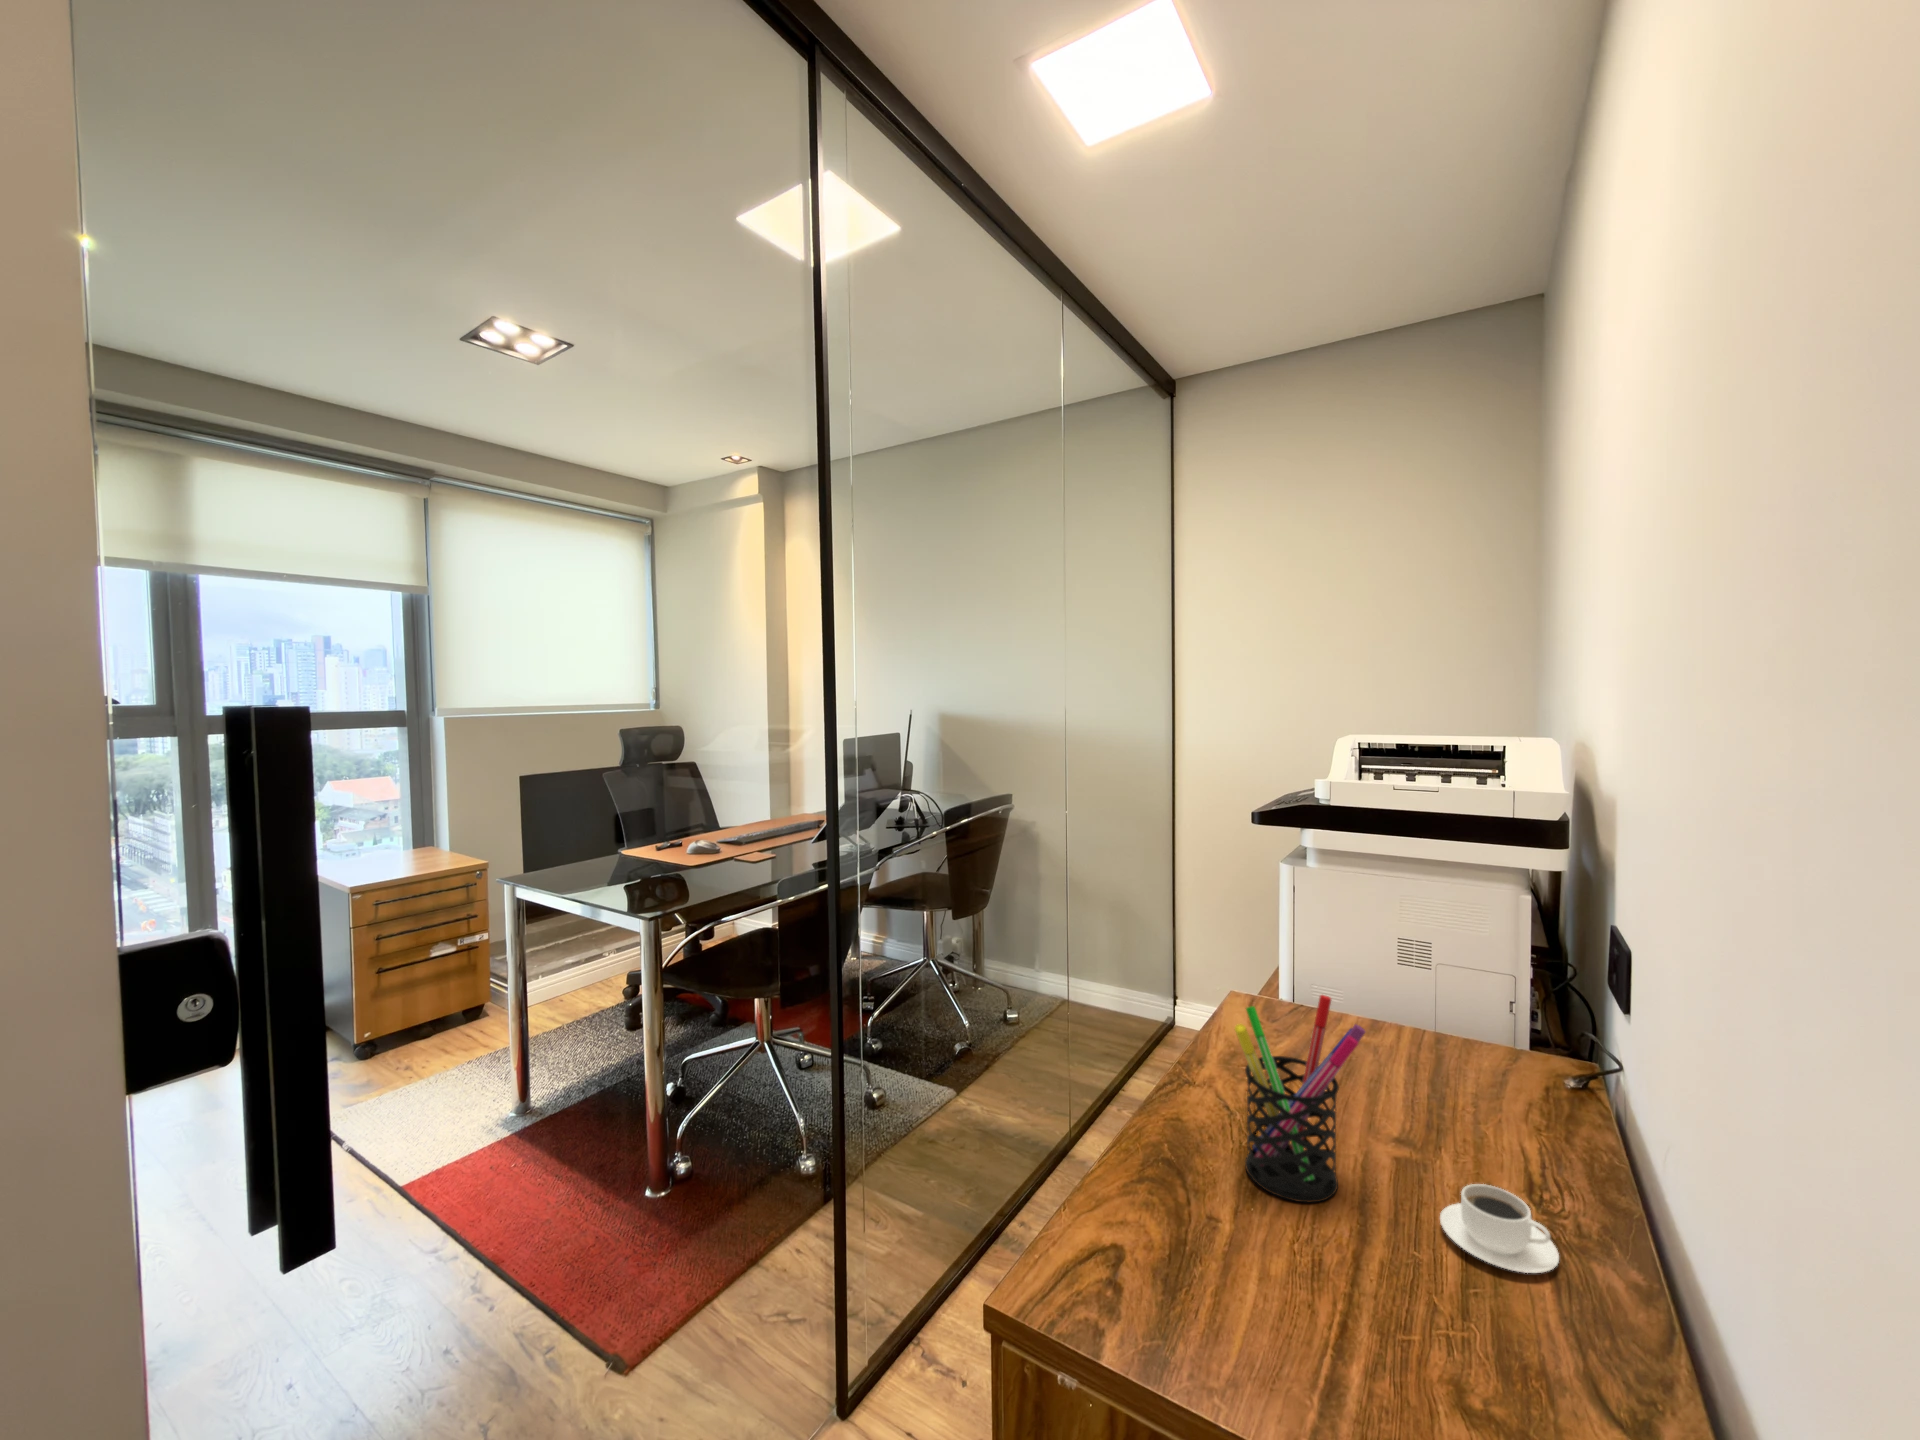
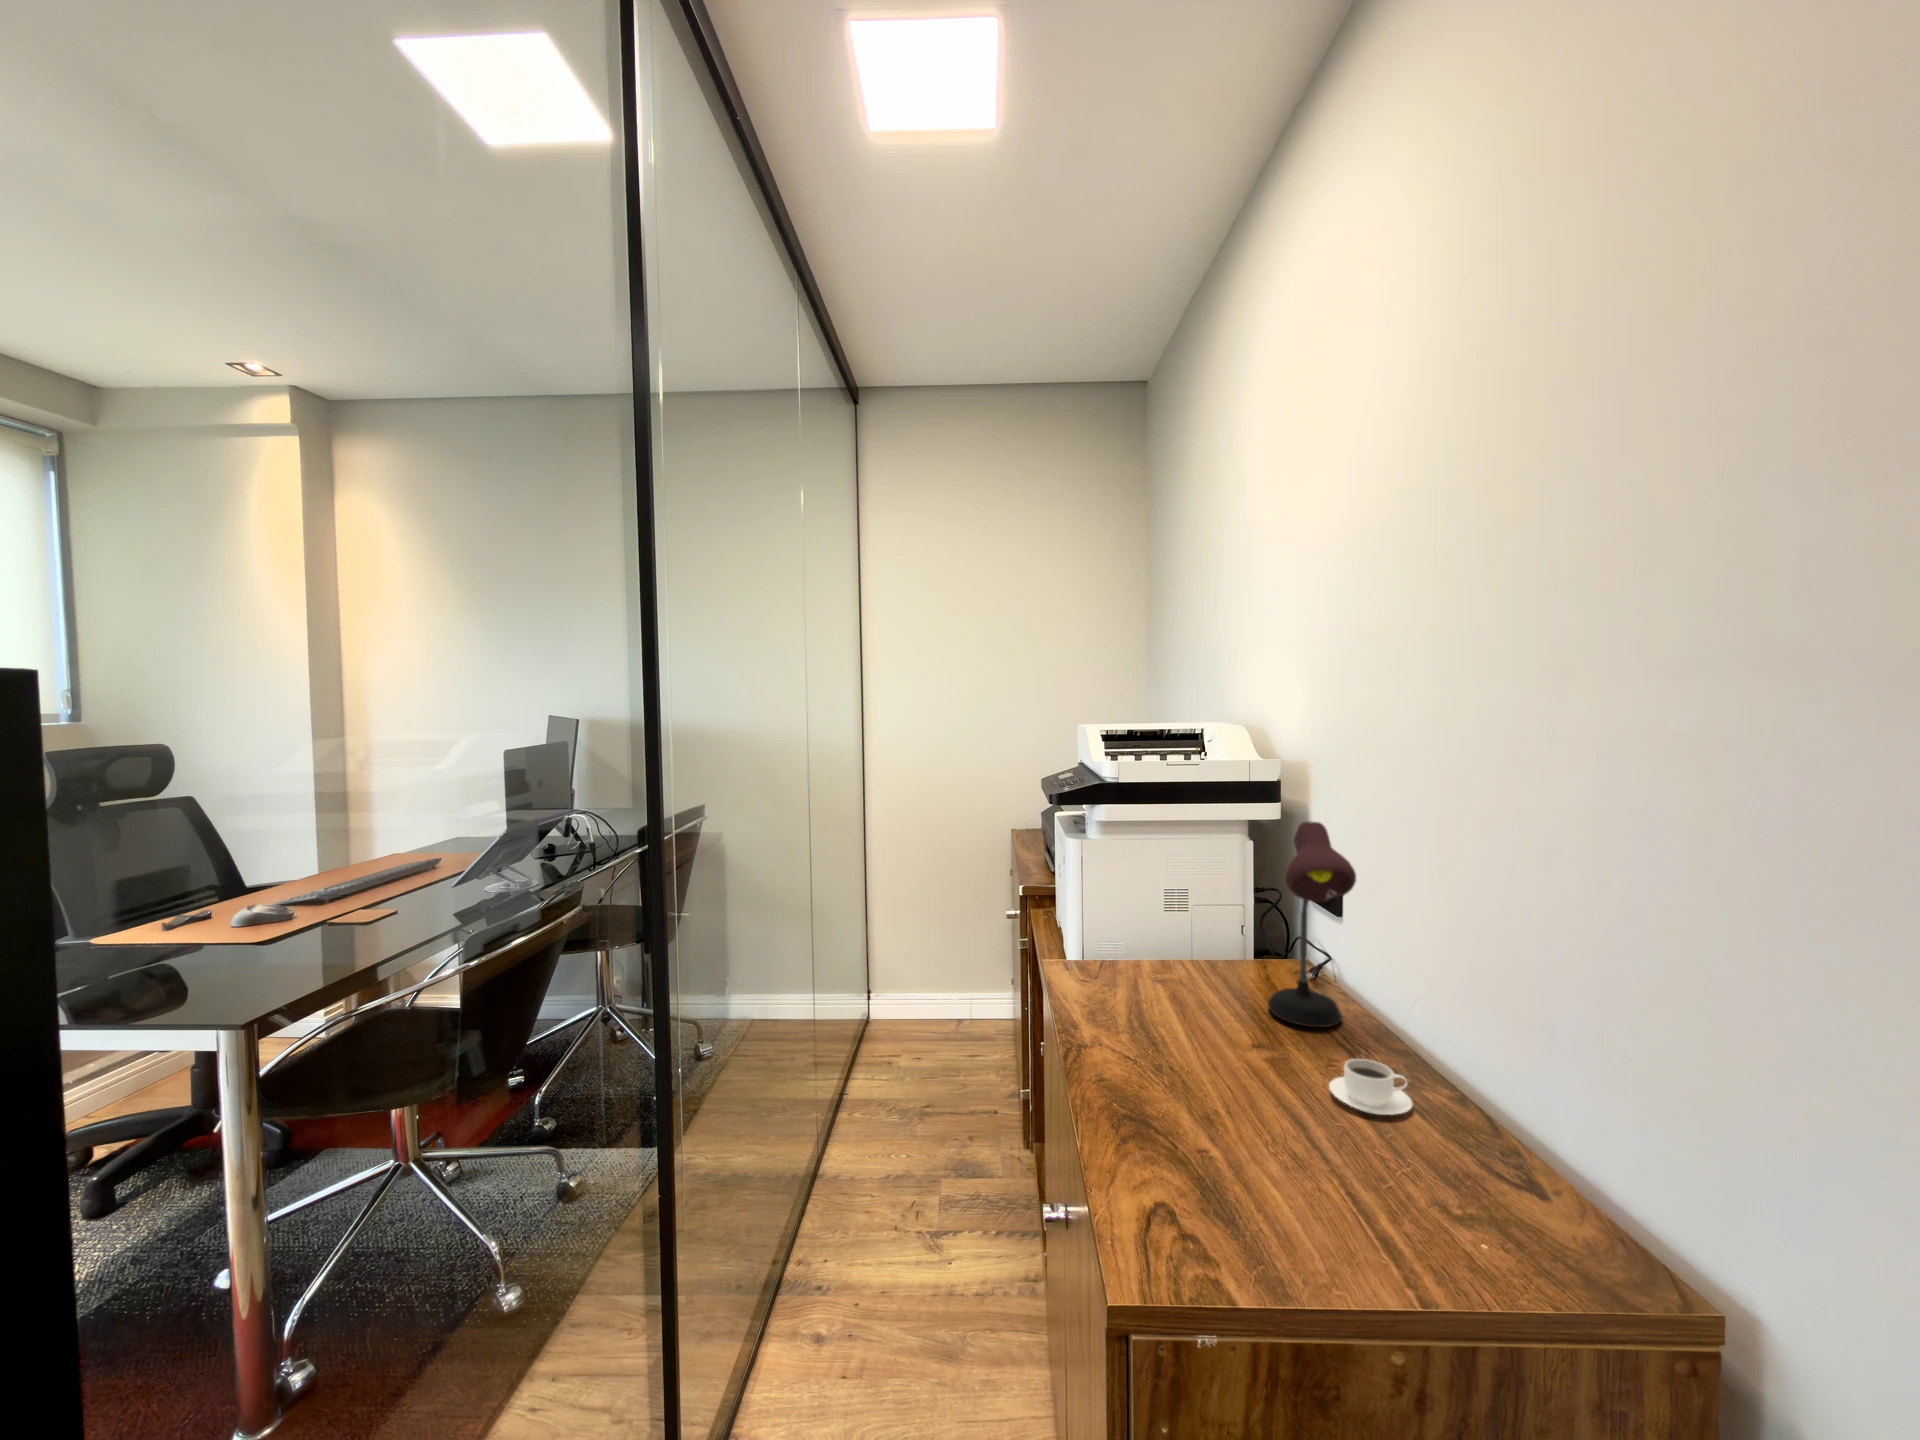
desk lamp: none [1461,872,1573,1146] -> present [1268,822,1356,1027]
pen holder: present [1235,995,1365,1202] -> none [1165,937,1273,1117]

